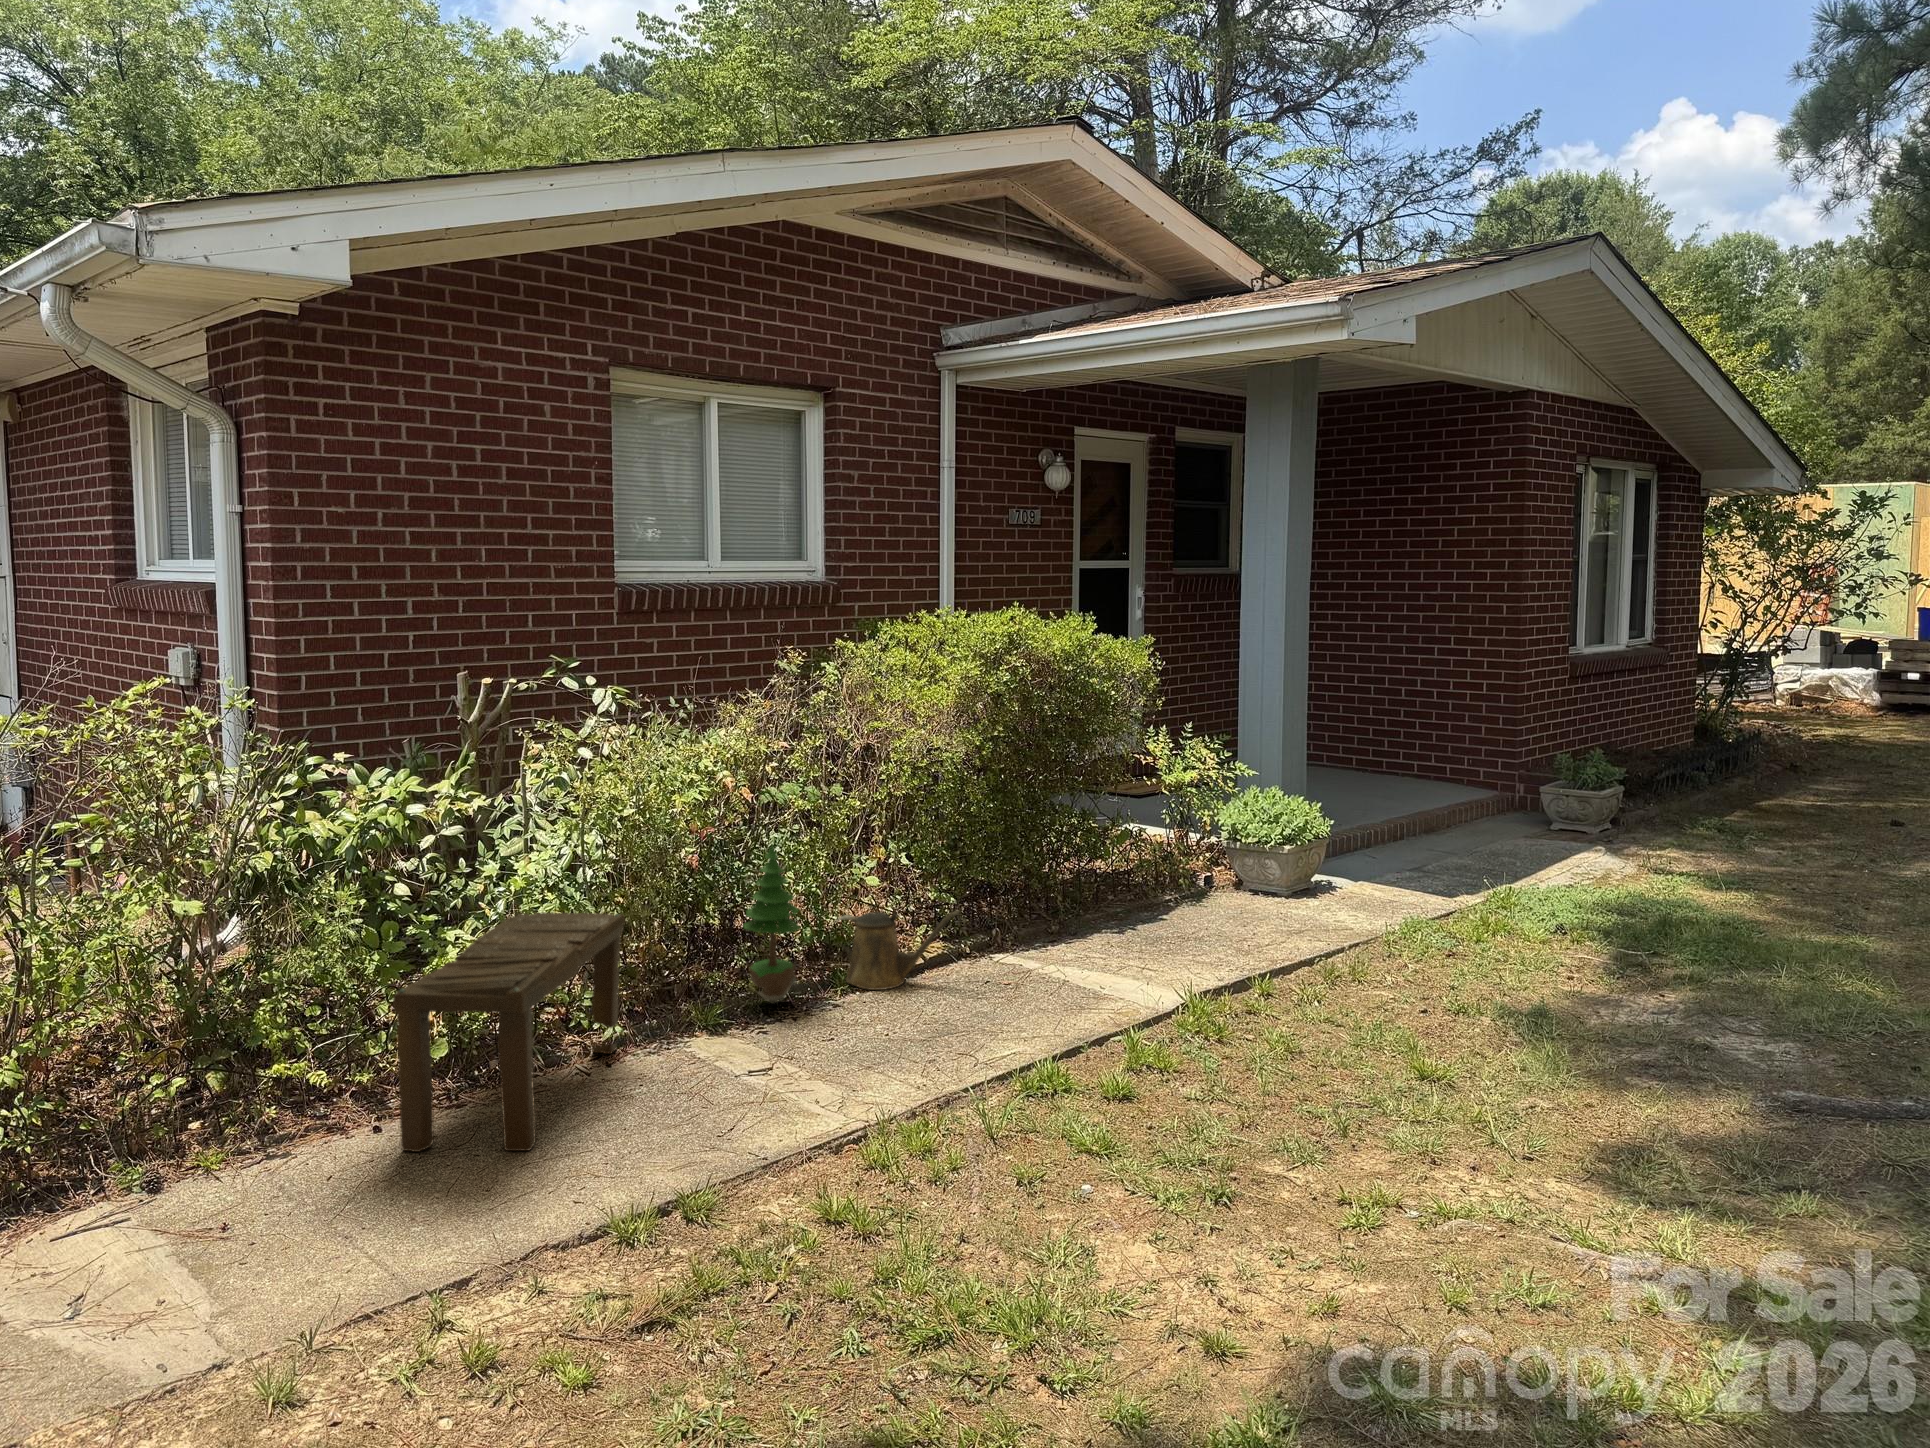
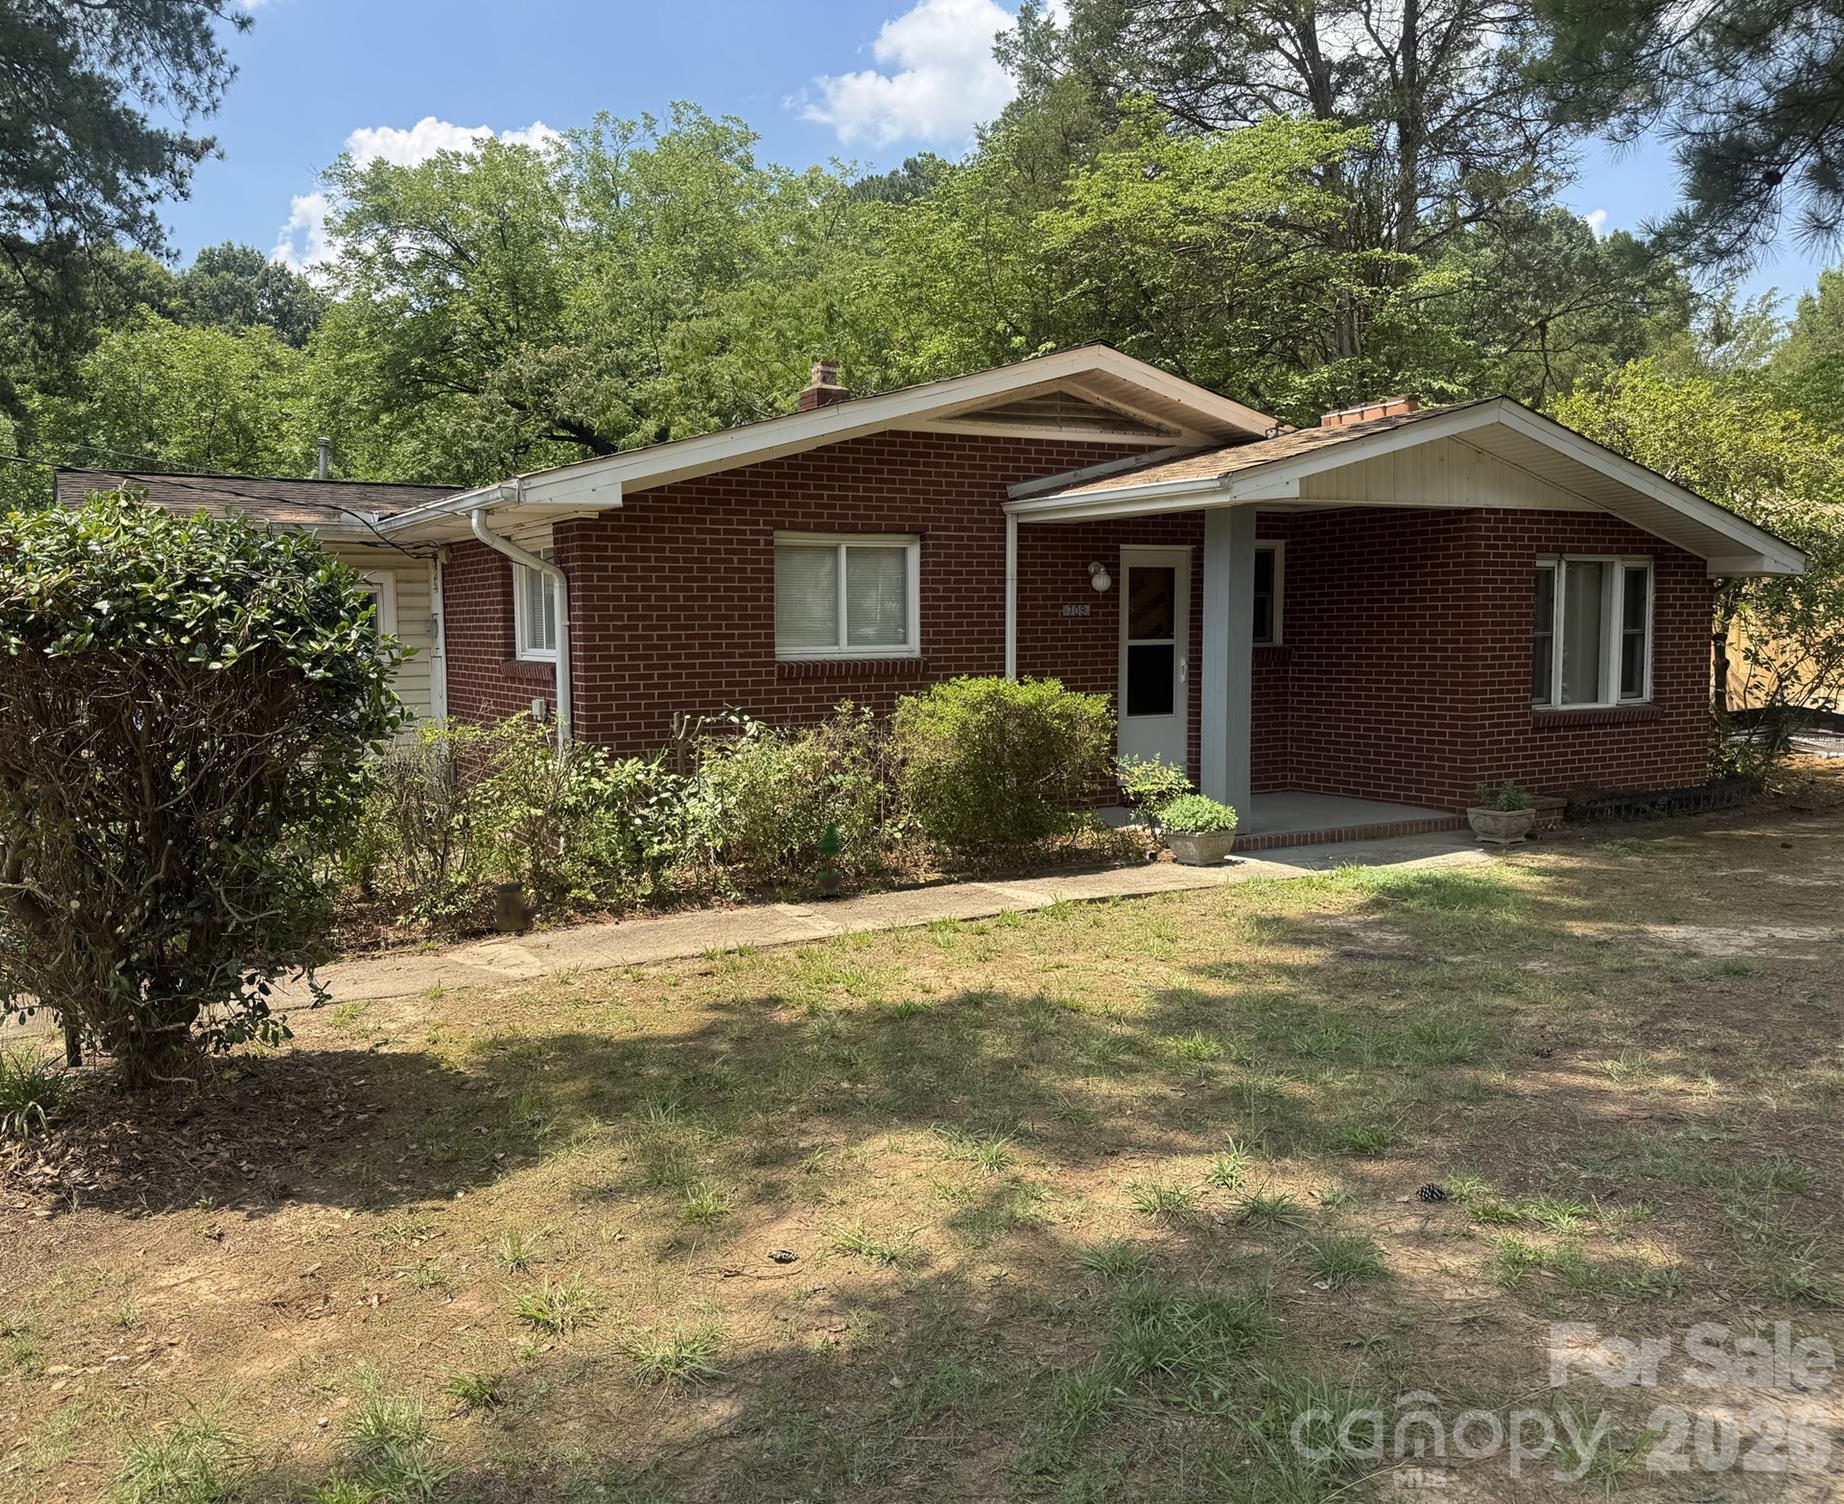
watering can: present [836,911,959,990] -> present [483,880,559,931]
bench: present [393,912,626,1152] -> none [623,834,742,931]

